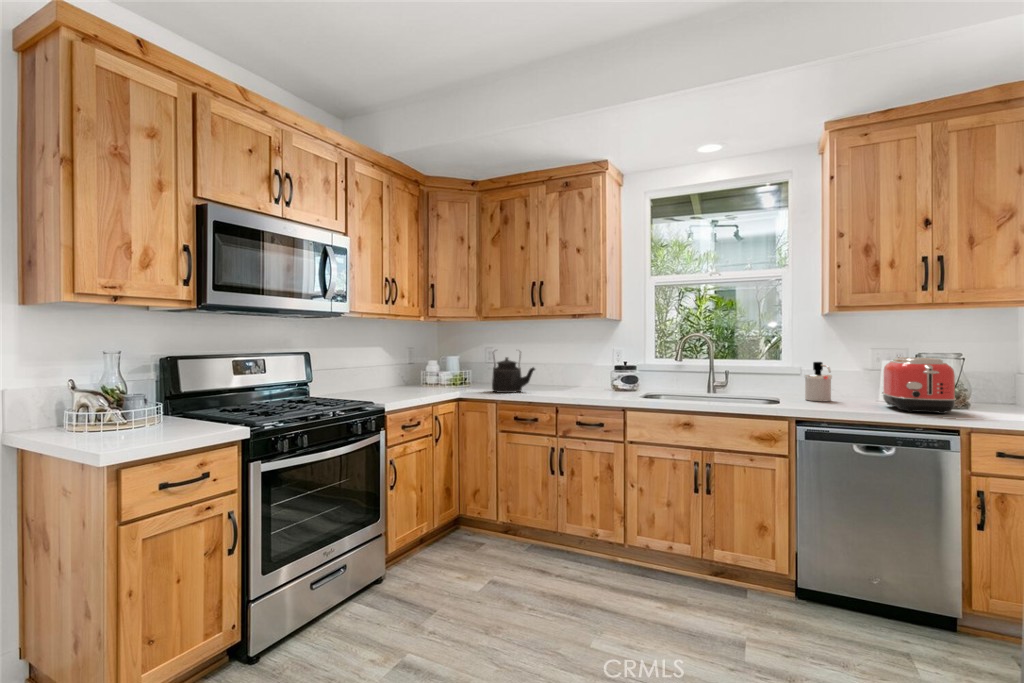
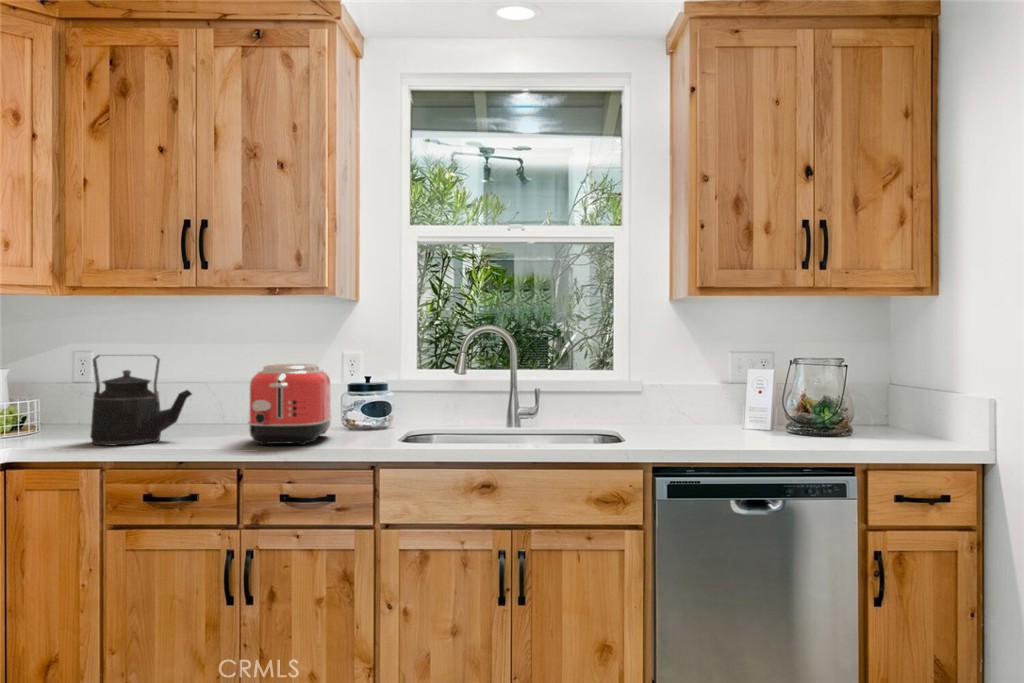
toaster: present [882,357,956,414] -> present [248,364,332,445]
soap dispenser: present [804,362,832,401] -> none [650,372,690,433]

